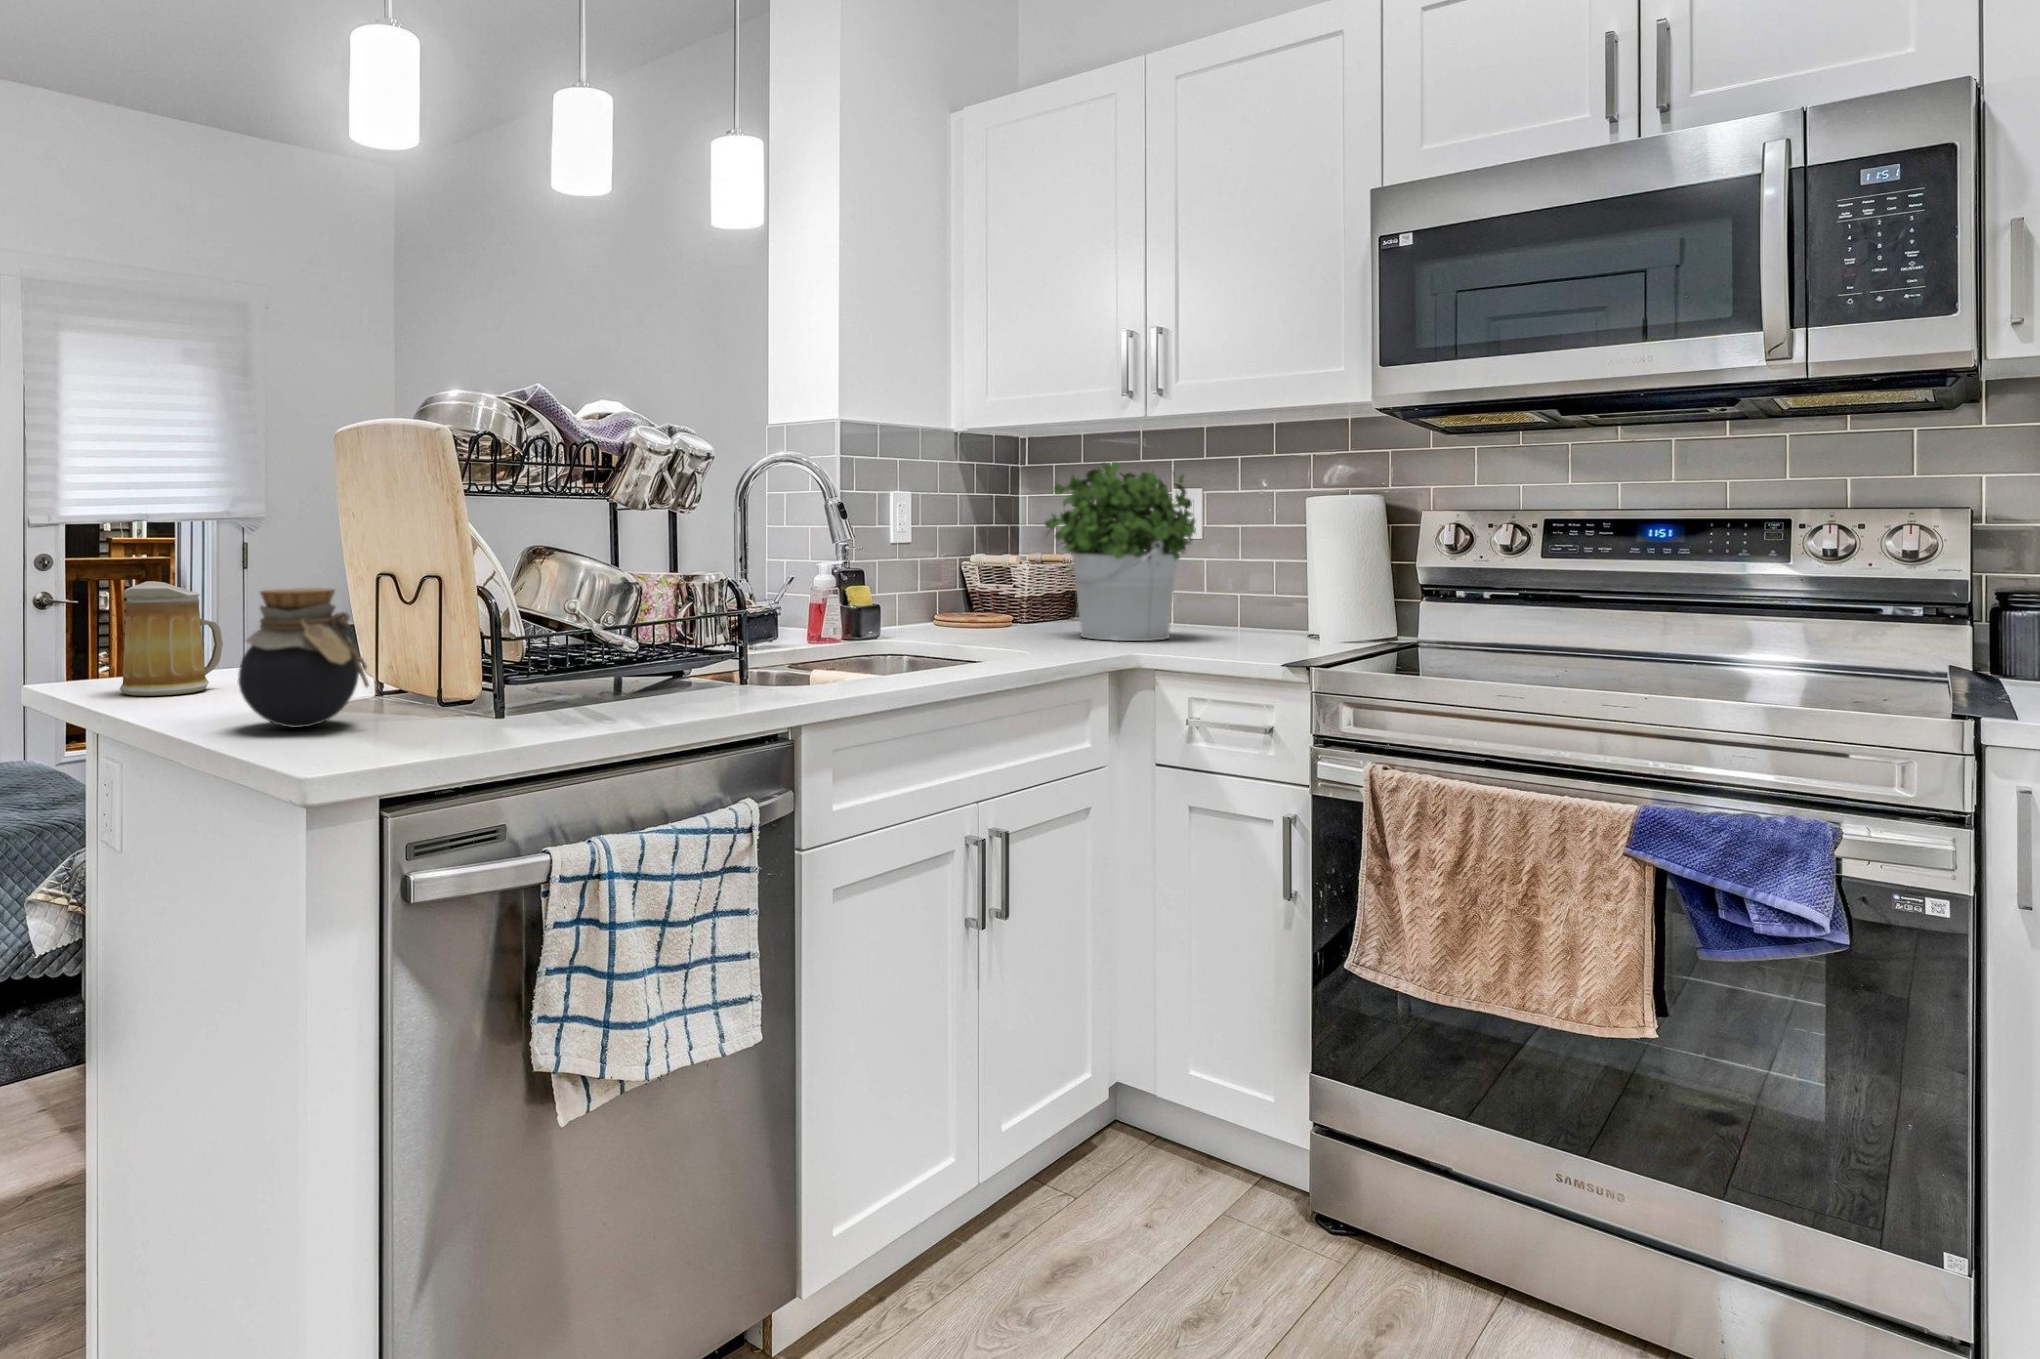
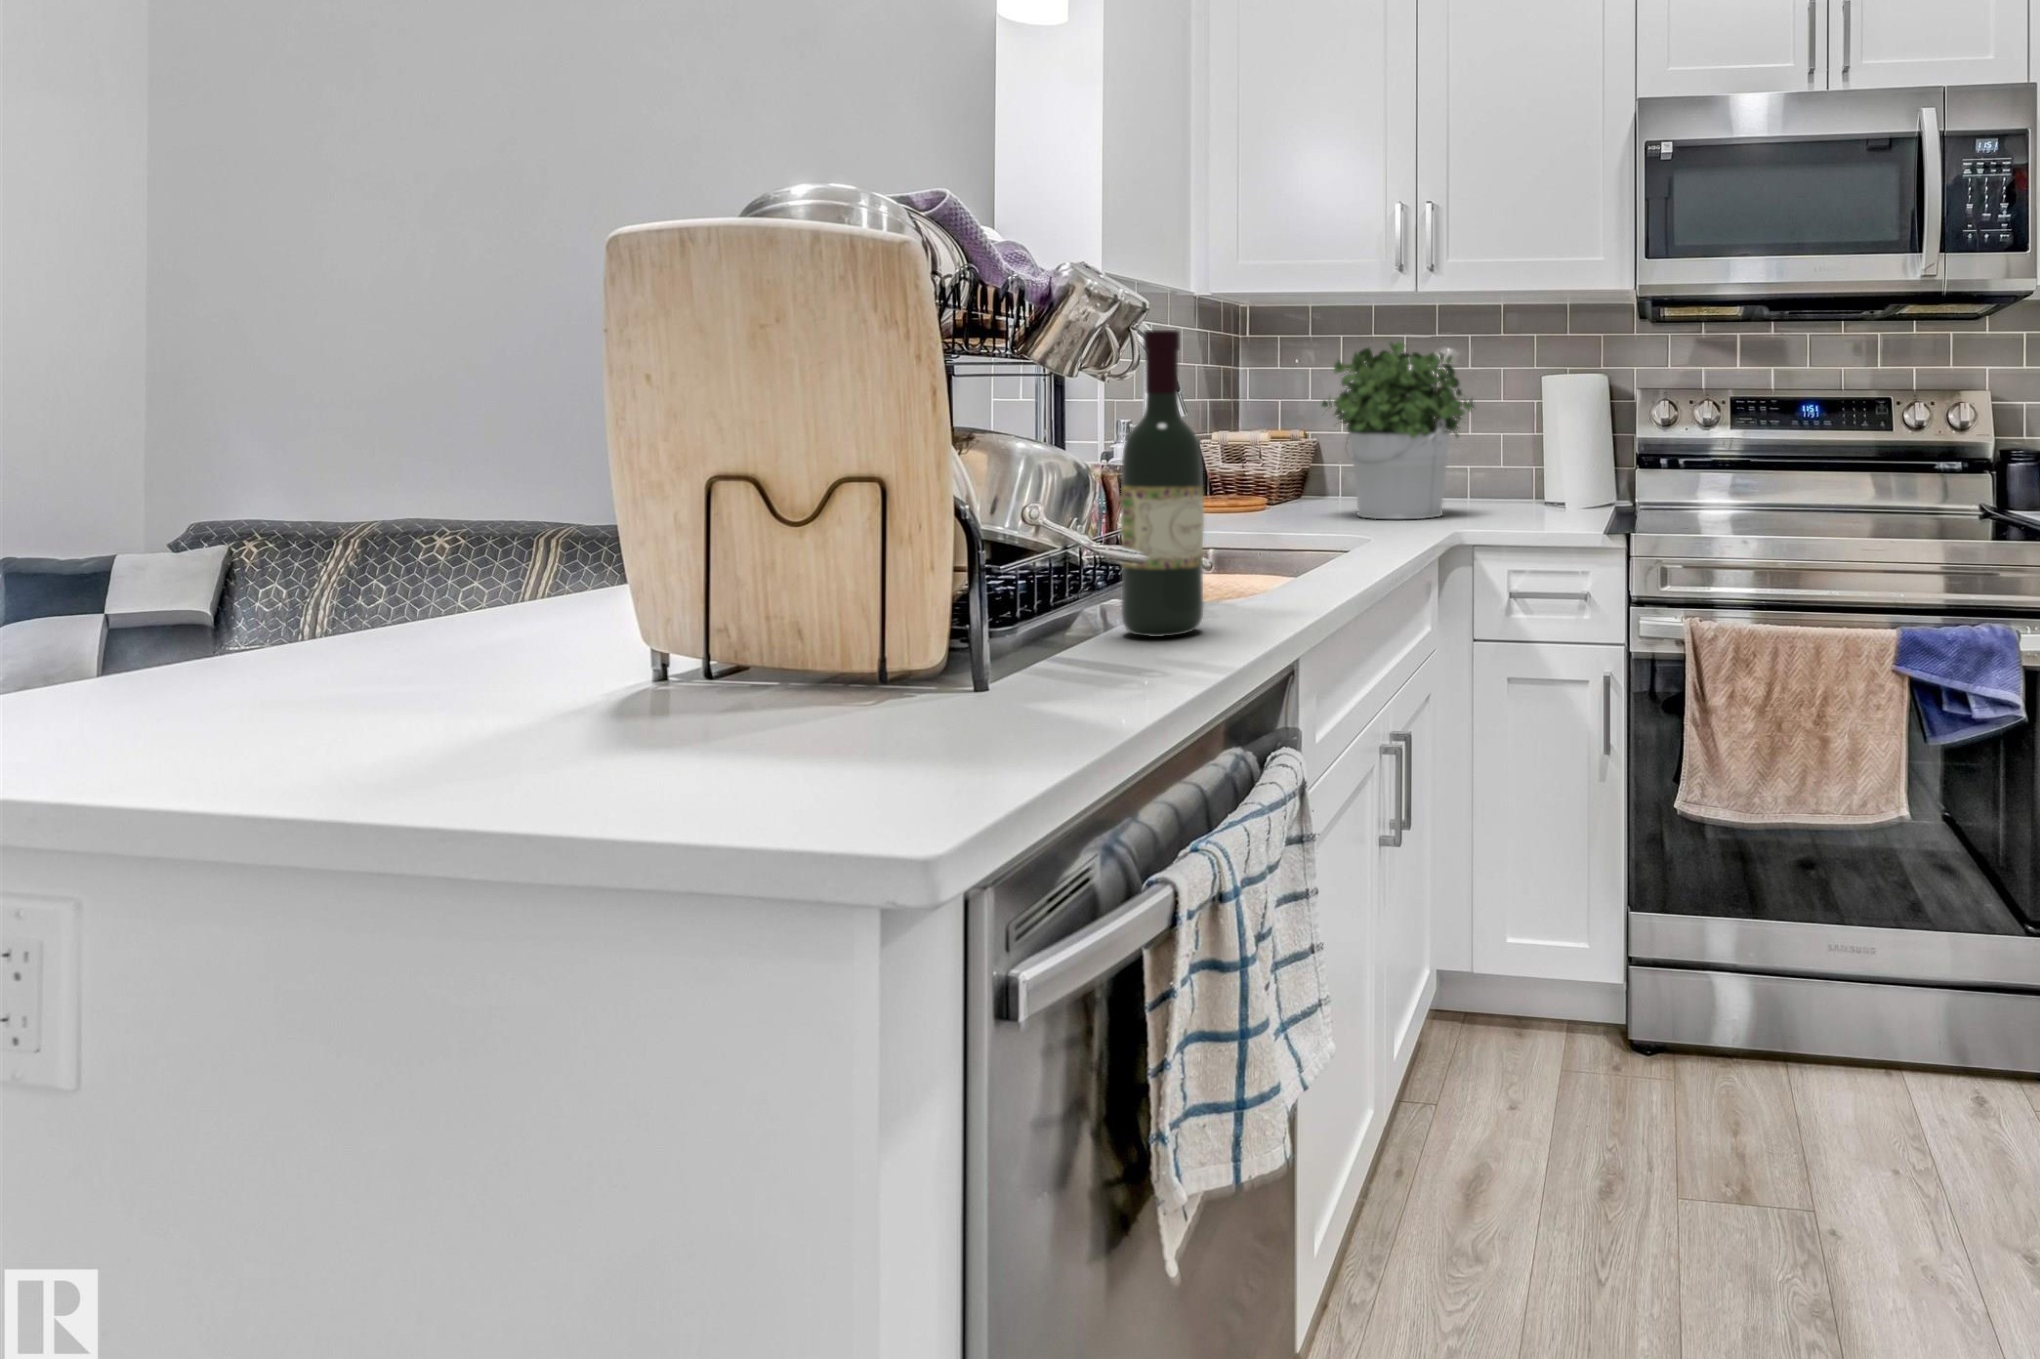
wine bottle: none [635,462,698,707] -> present [1121,330,1204,637]
mug: present [120,581,223,696] -> none [132,508,355,713]
jar: present [238,588,369,728] -> none [593,508,837,729]

